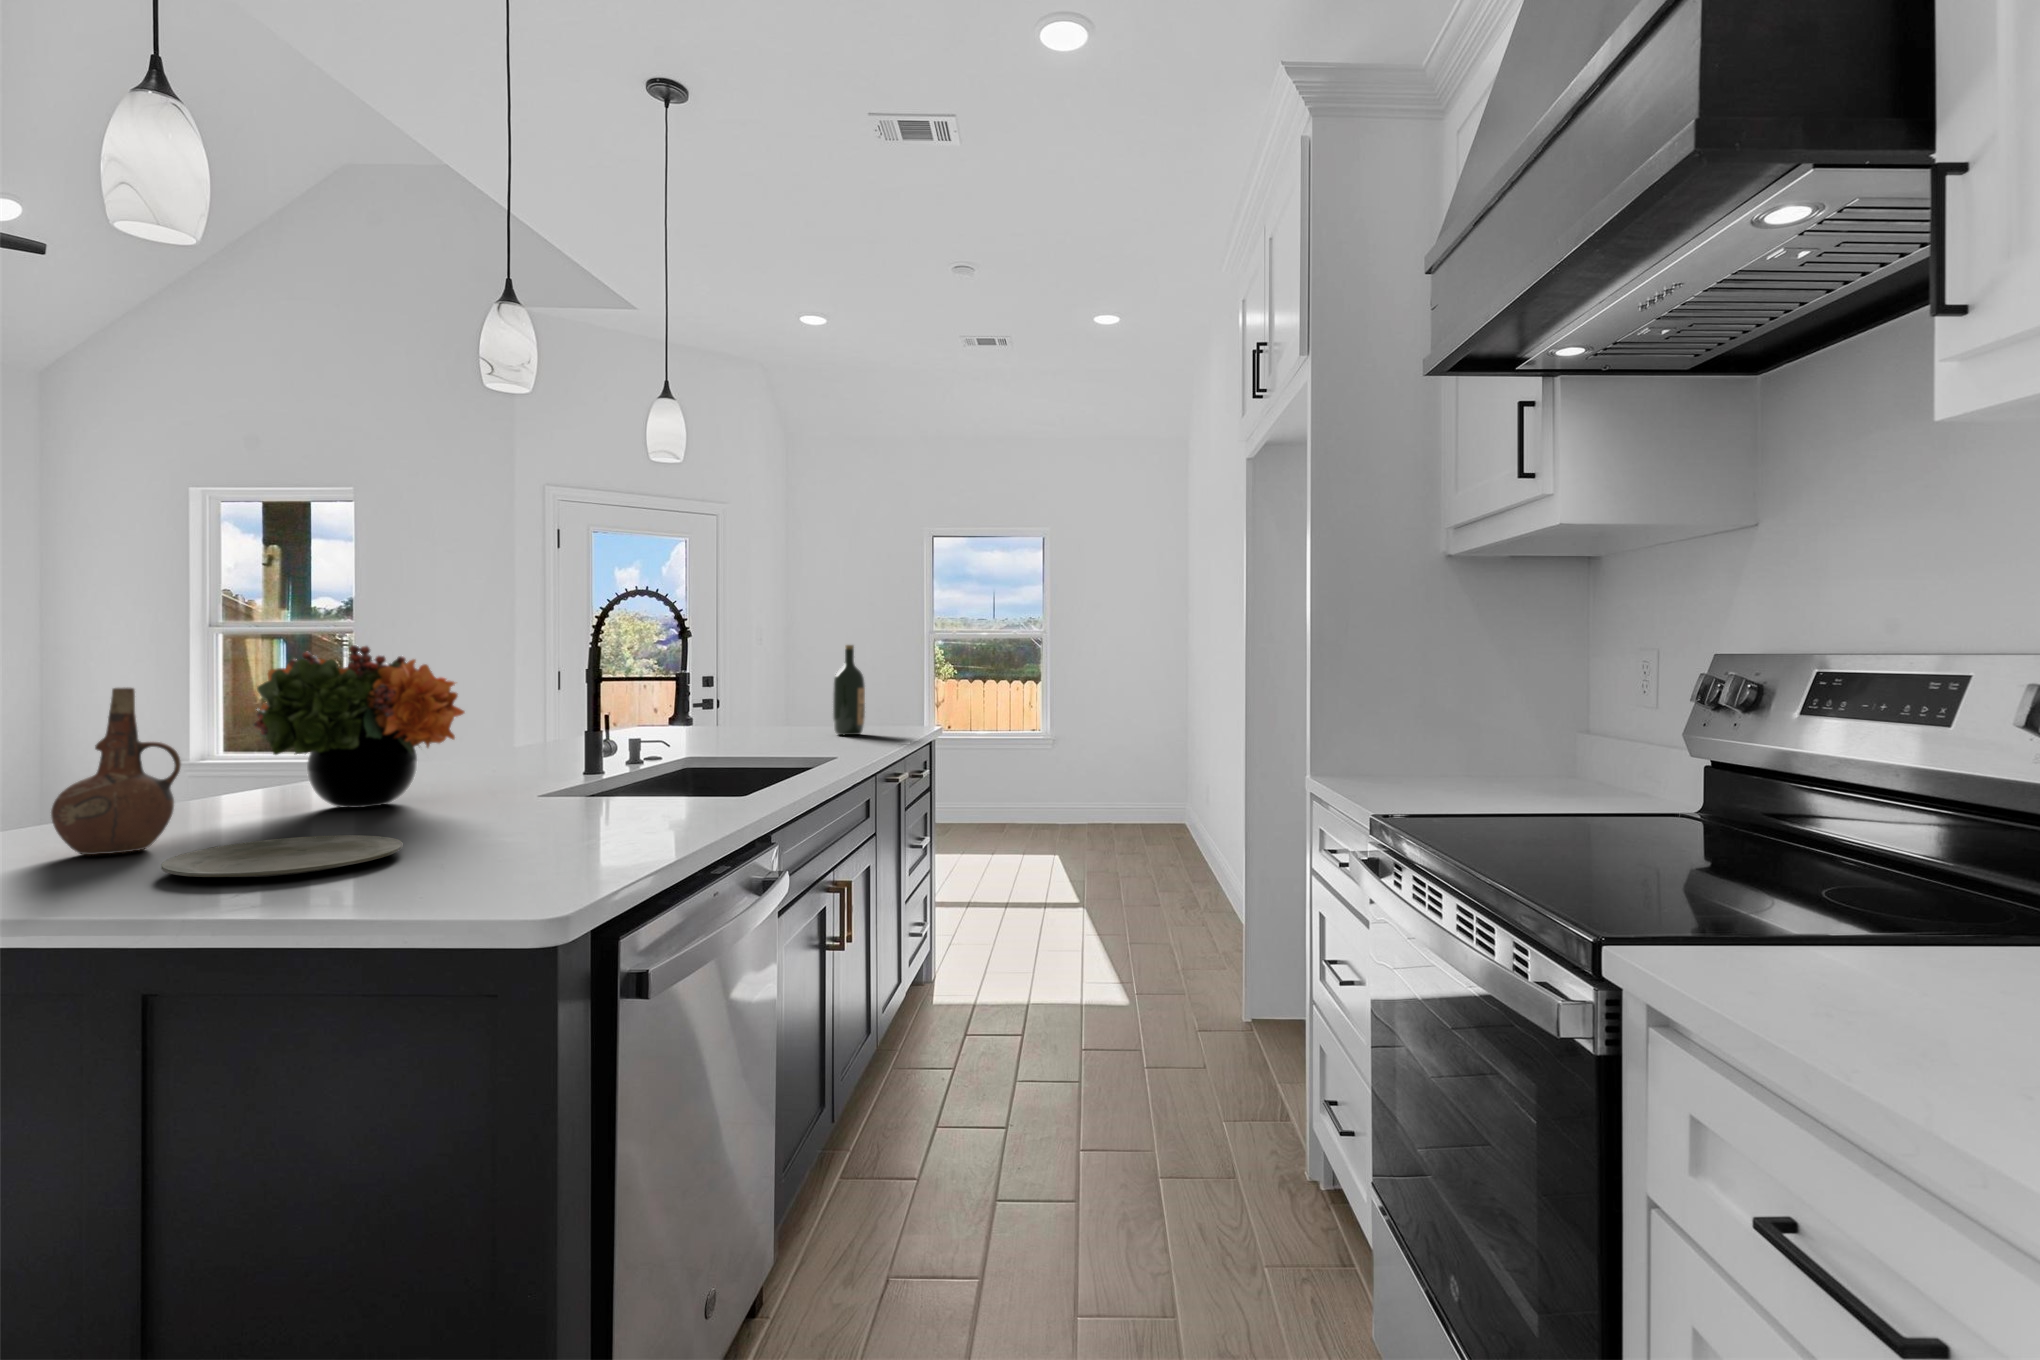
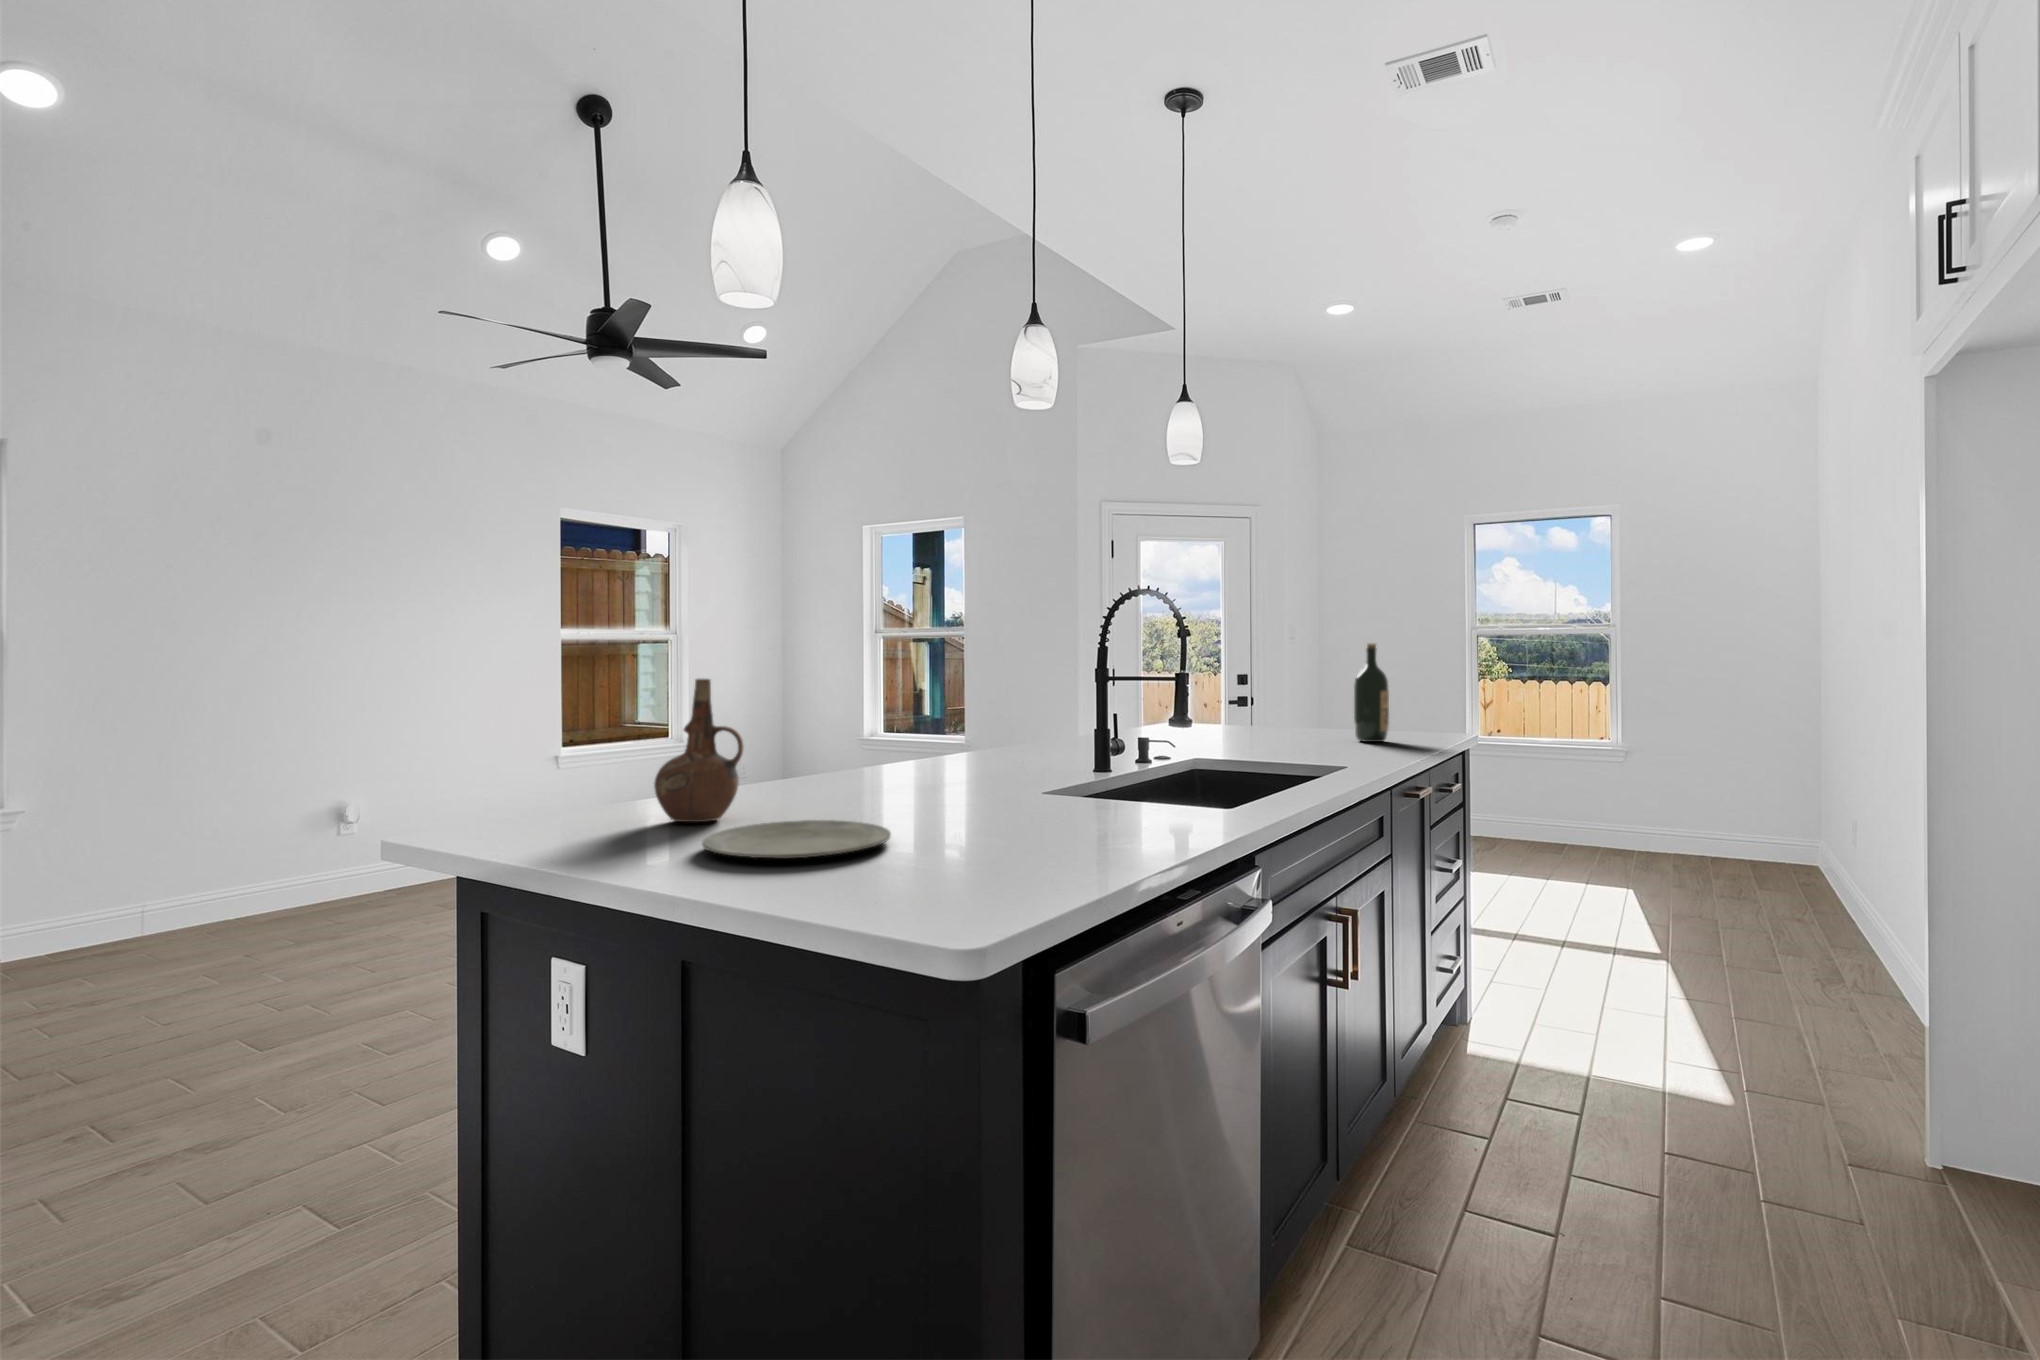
flower arrangement: present [254,645,464,808] -> none [808,642,980,793]

